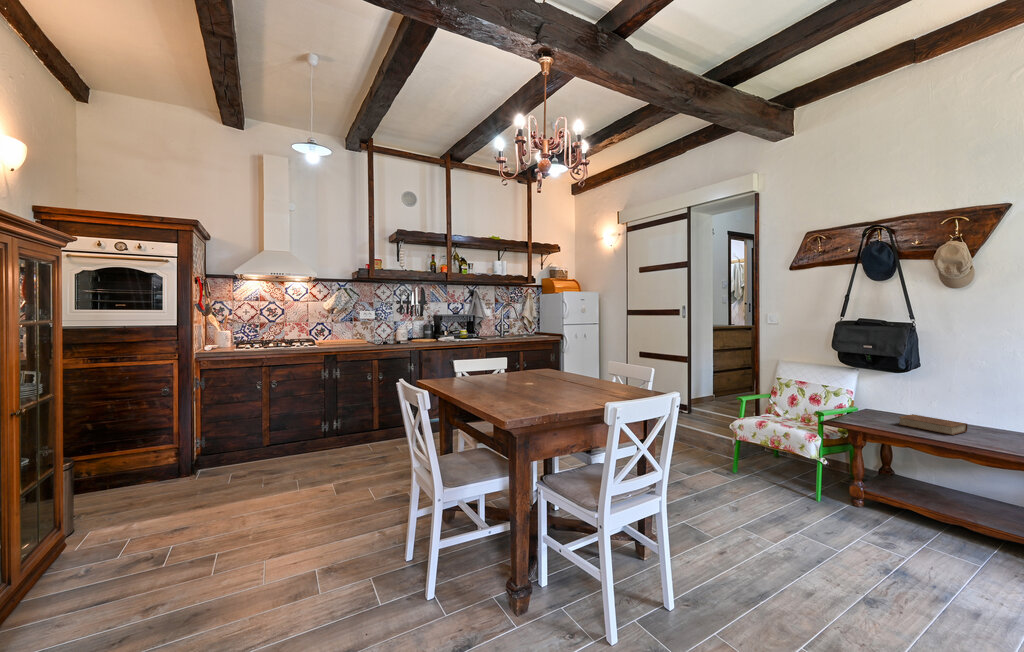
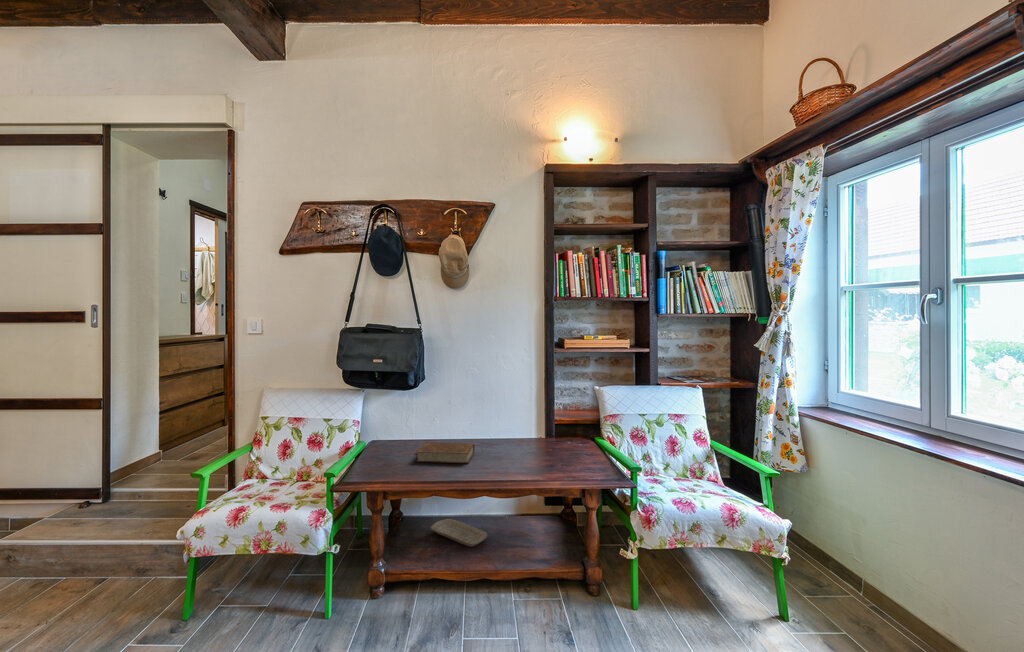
tray: none [916,482,978,507] -> present [431,519,487,547]

